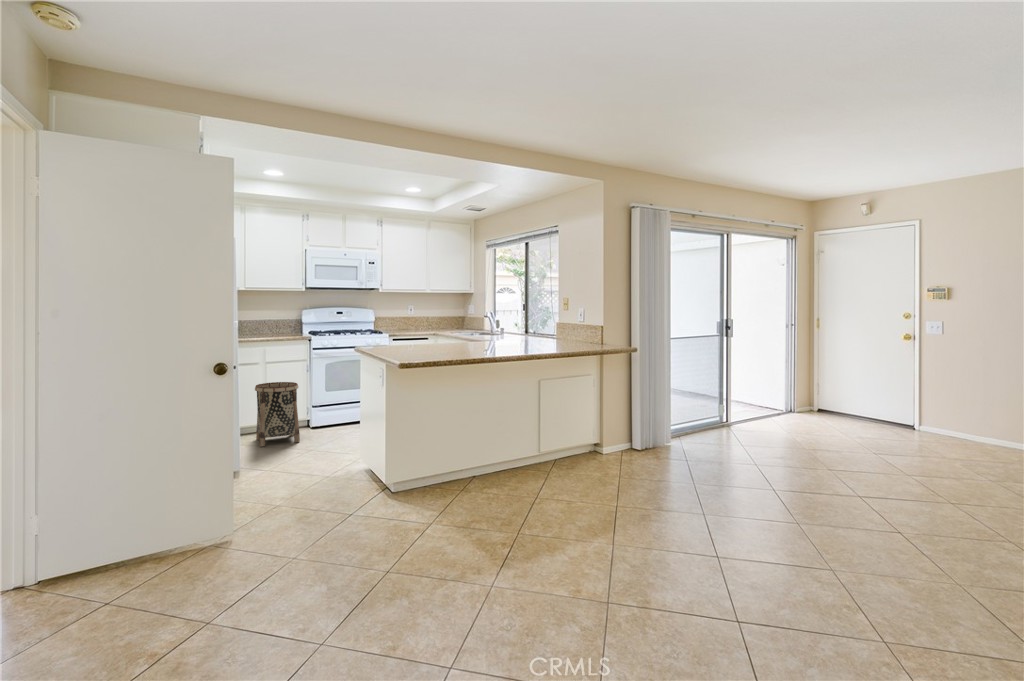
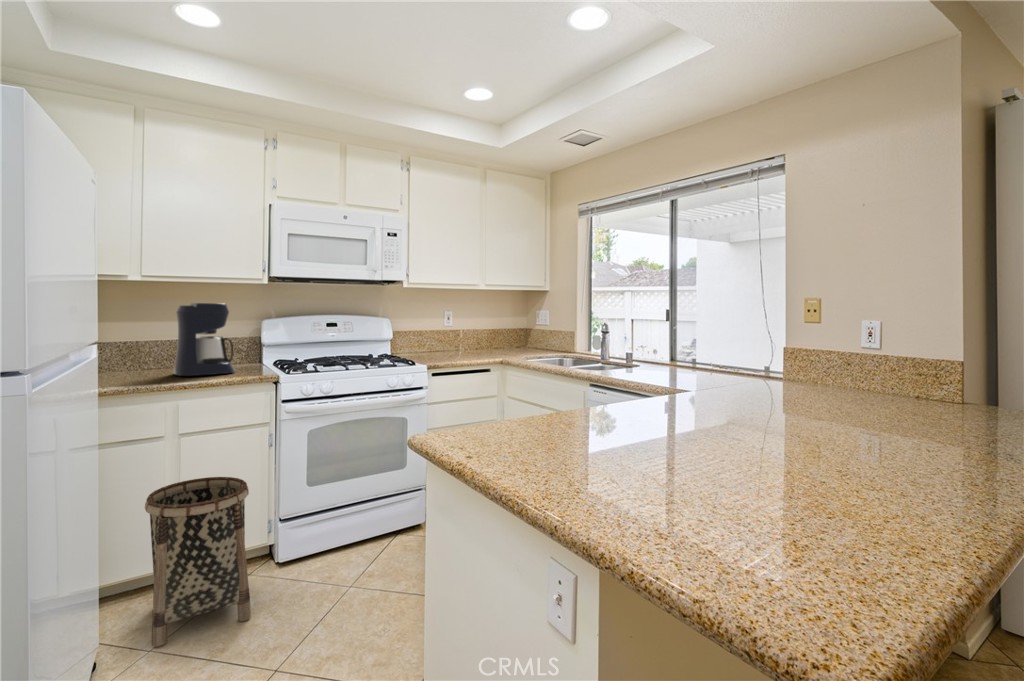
coffee maker: none [261,301,290,336] -> present [174,303,235,376]

